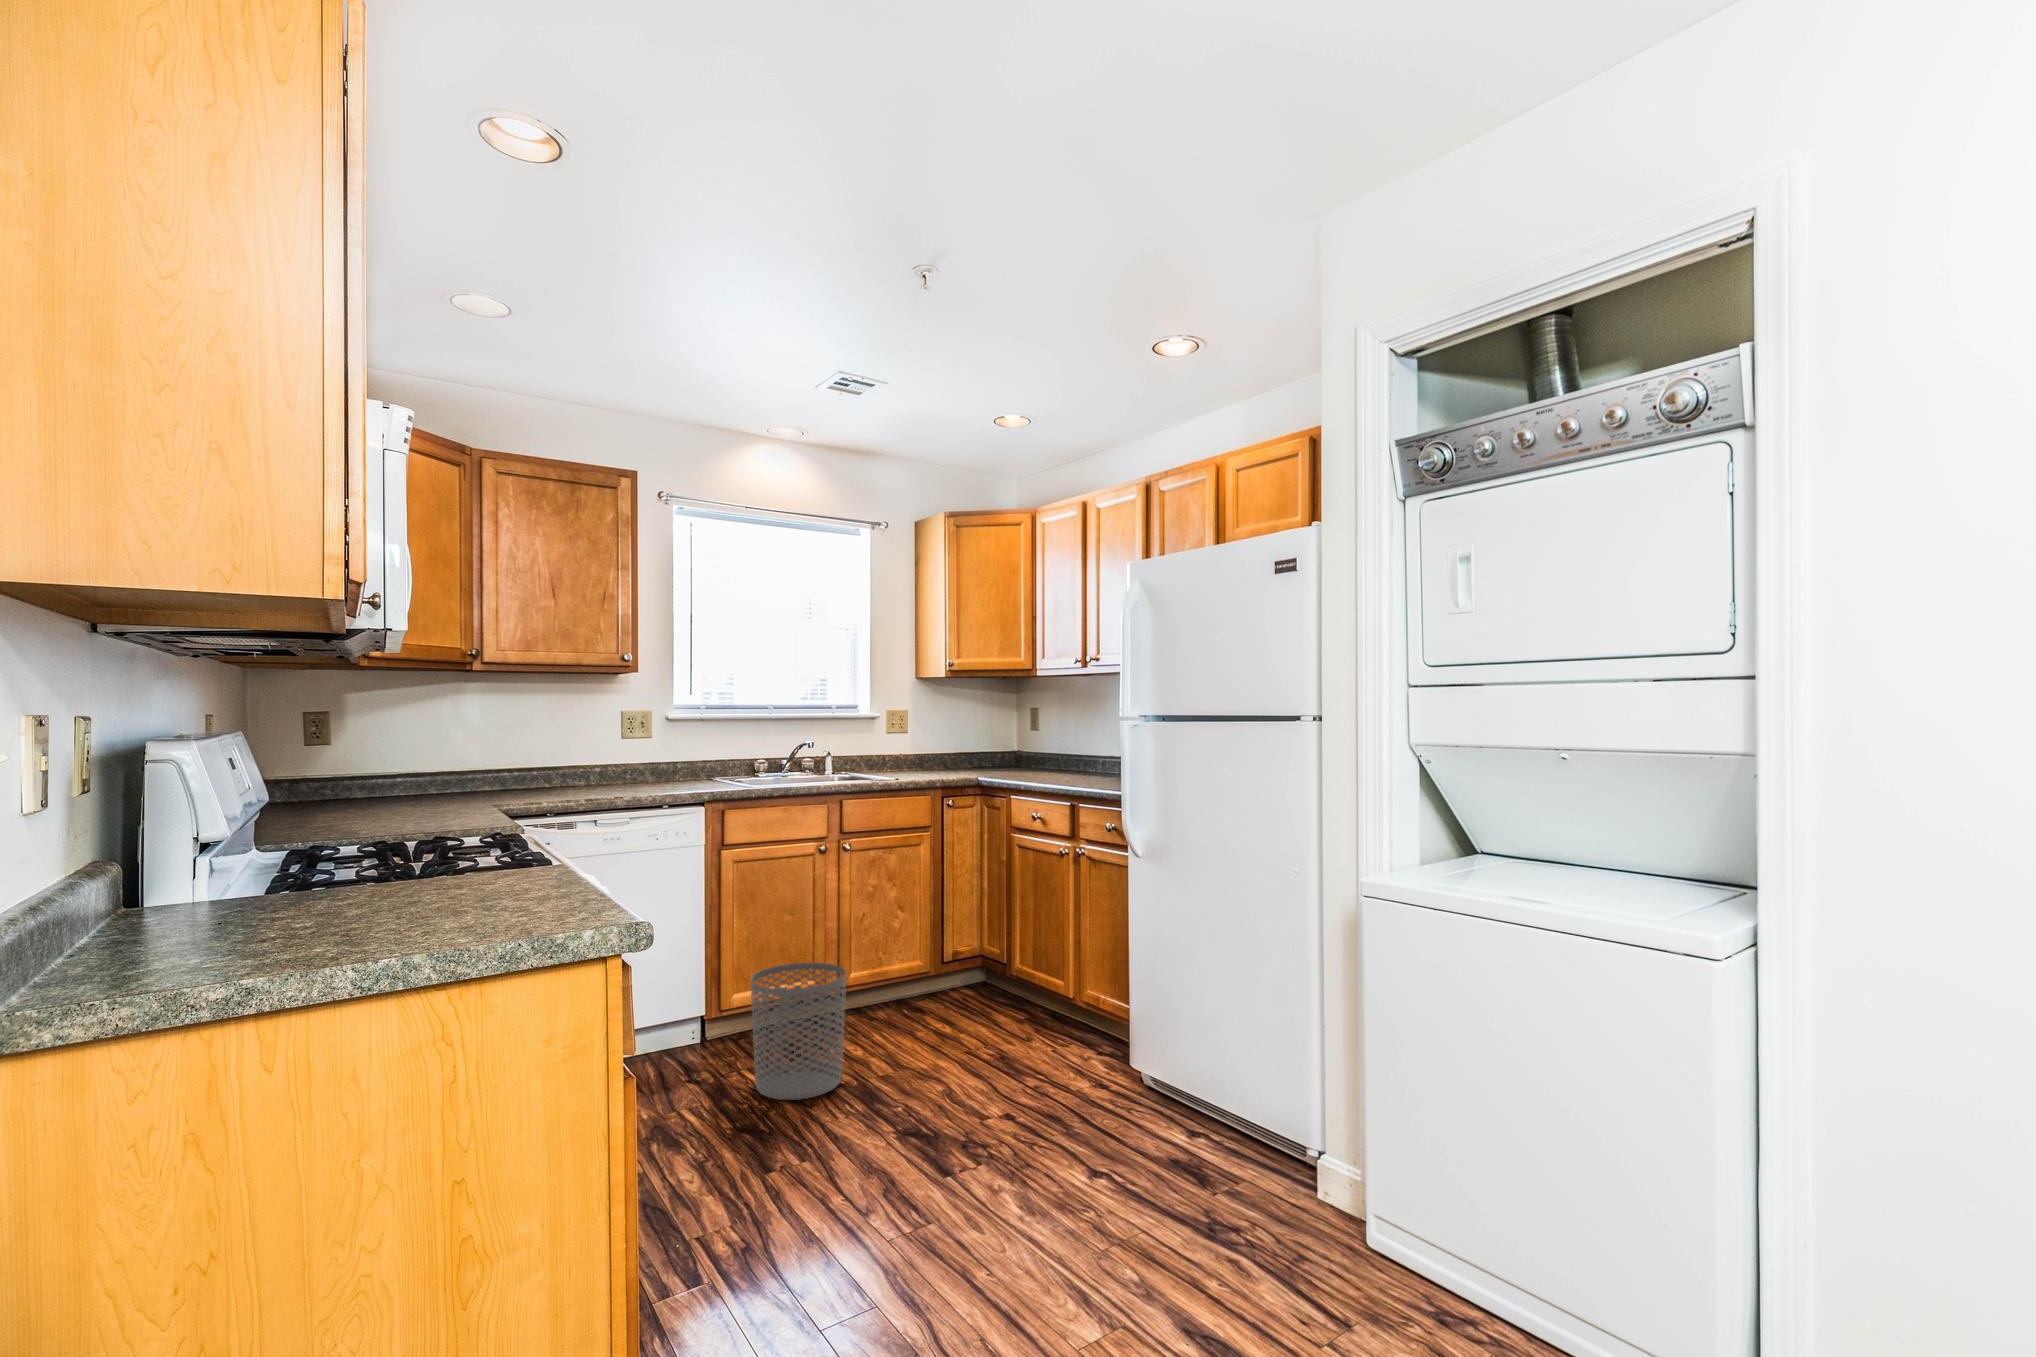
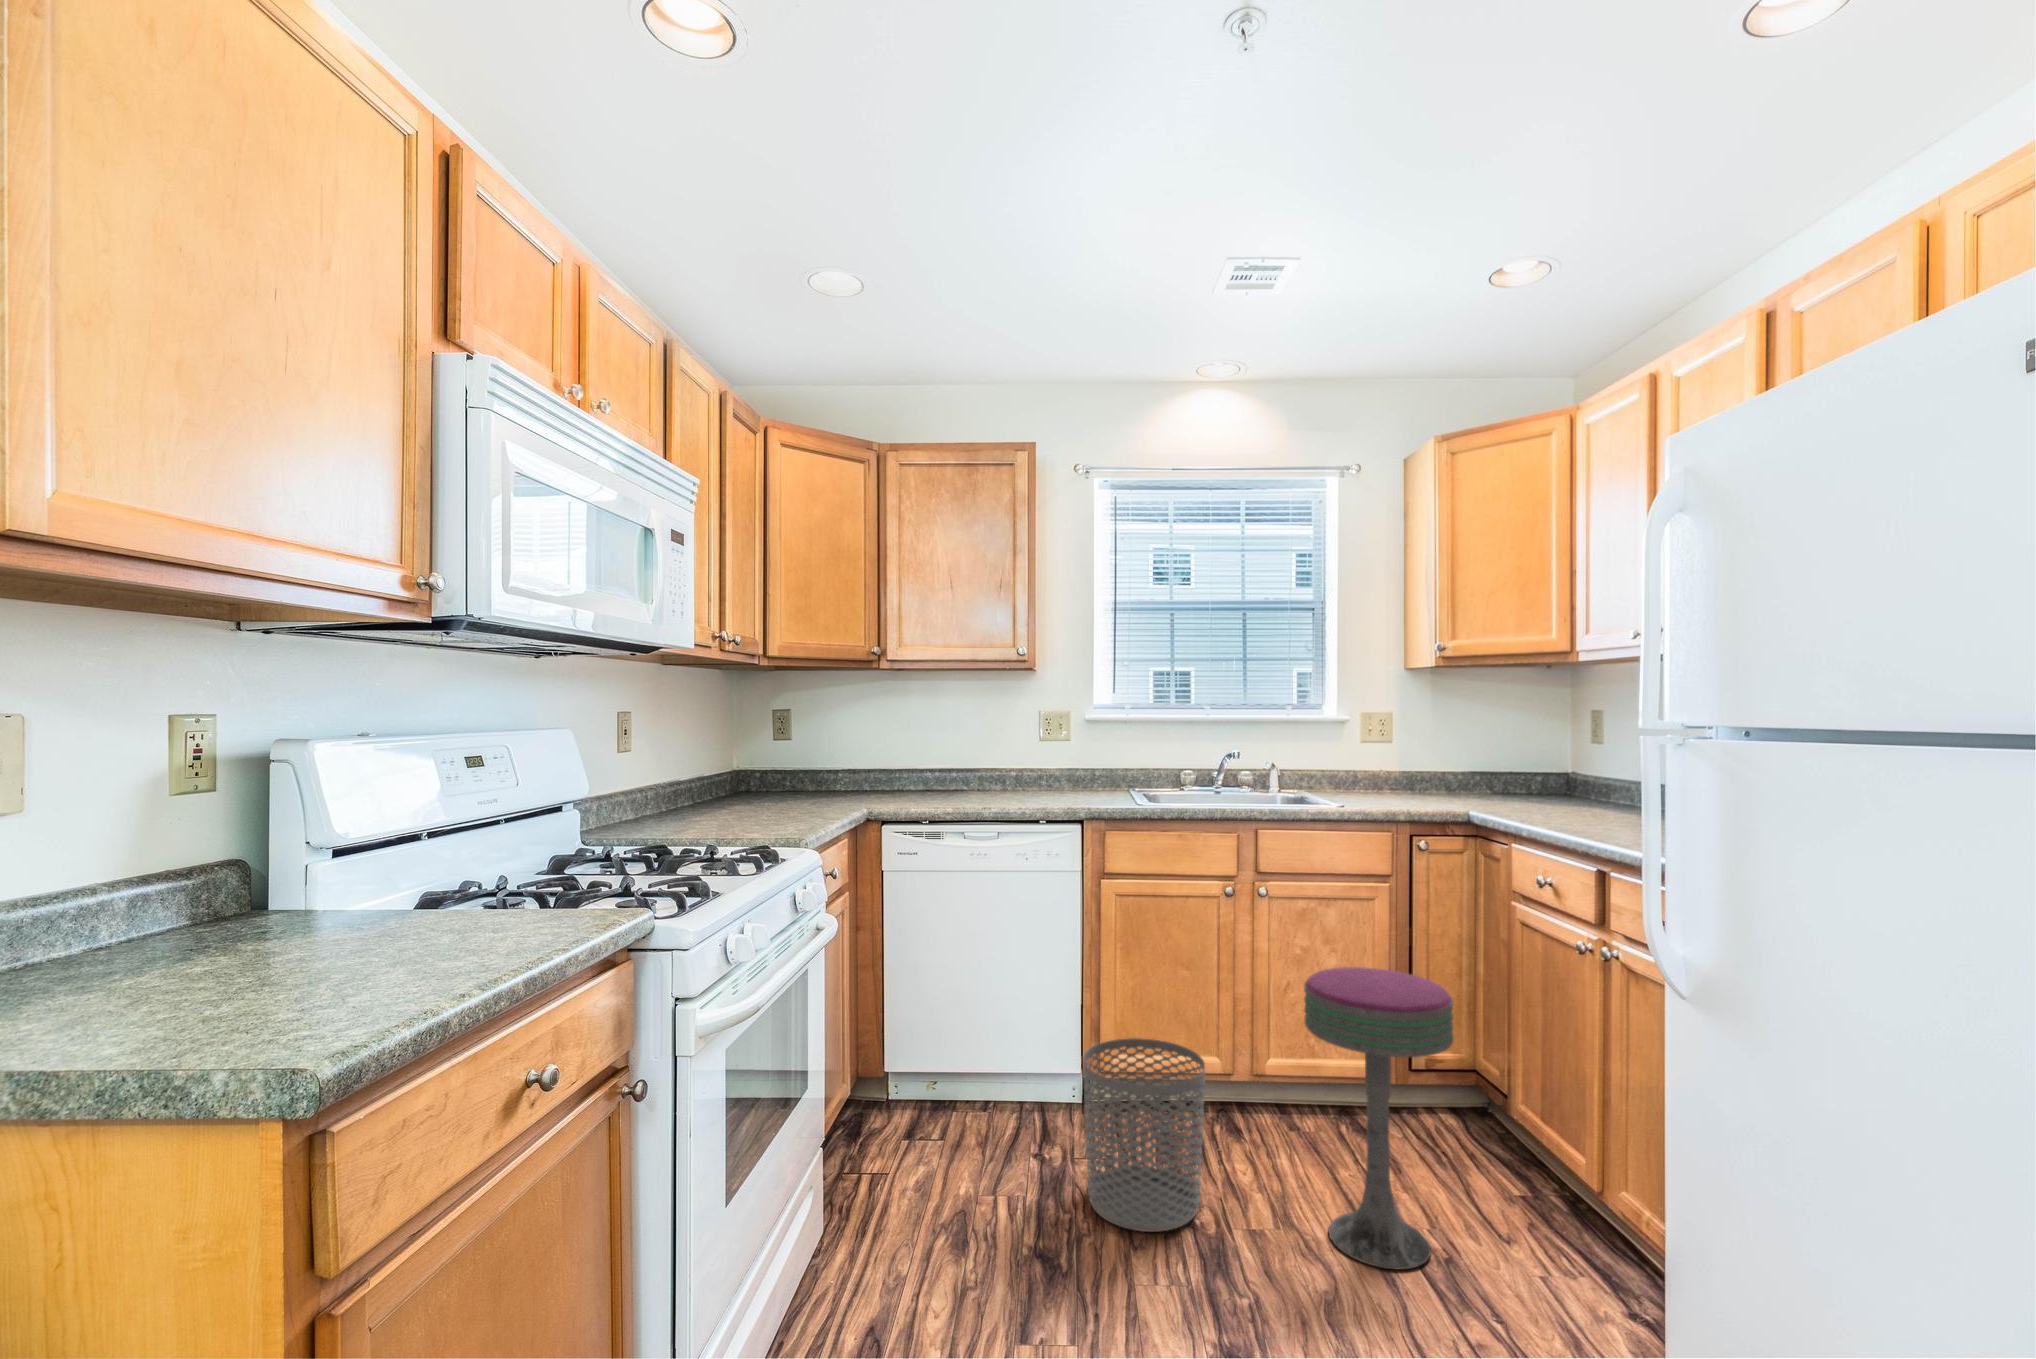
bar stool: none [911,882,1004,1073] -> present [1304,967,1454,1269]

